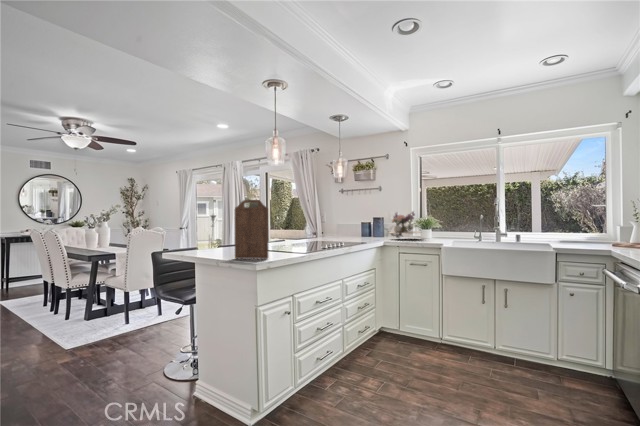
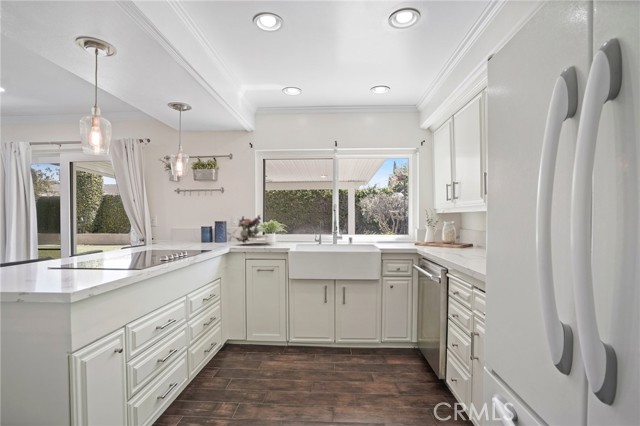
cutting board: present [235,200,268,259] -> none [26,199,89,286]

